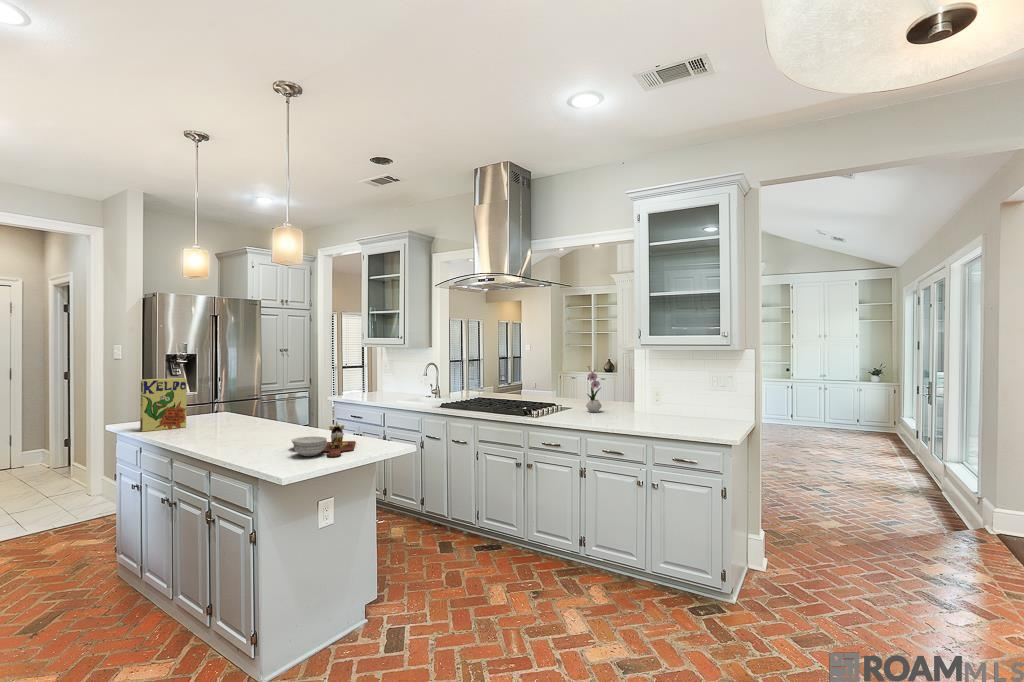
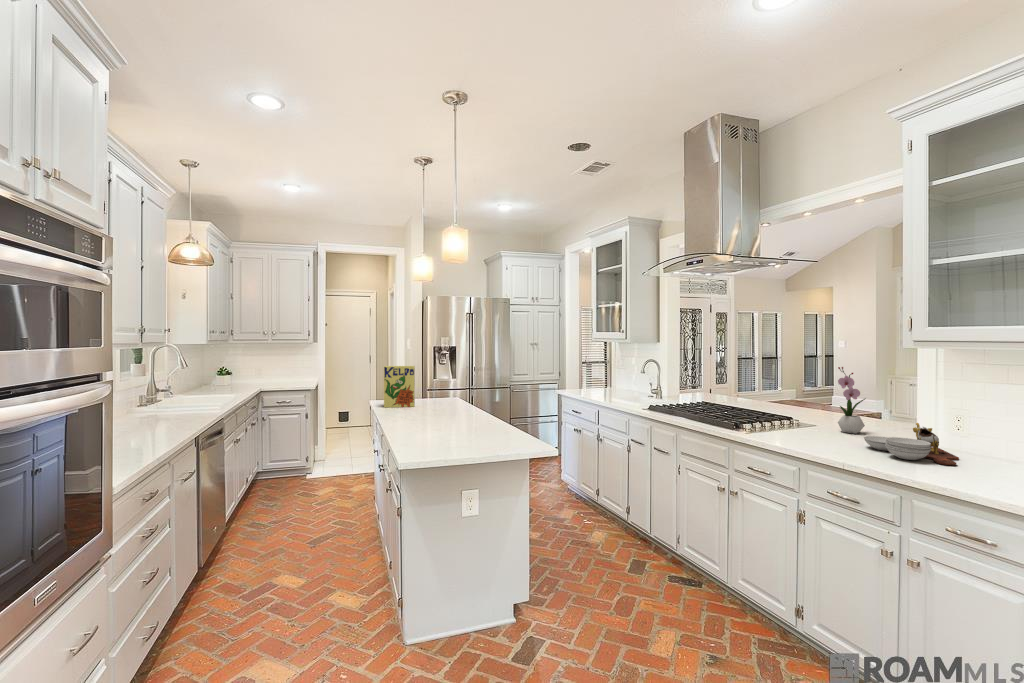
cutting board: present [291,422,356,457] -> present [864,423,959,465]

